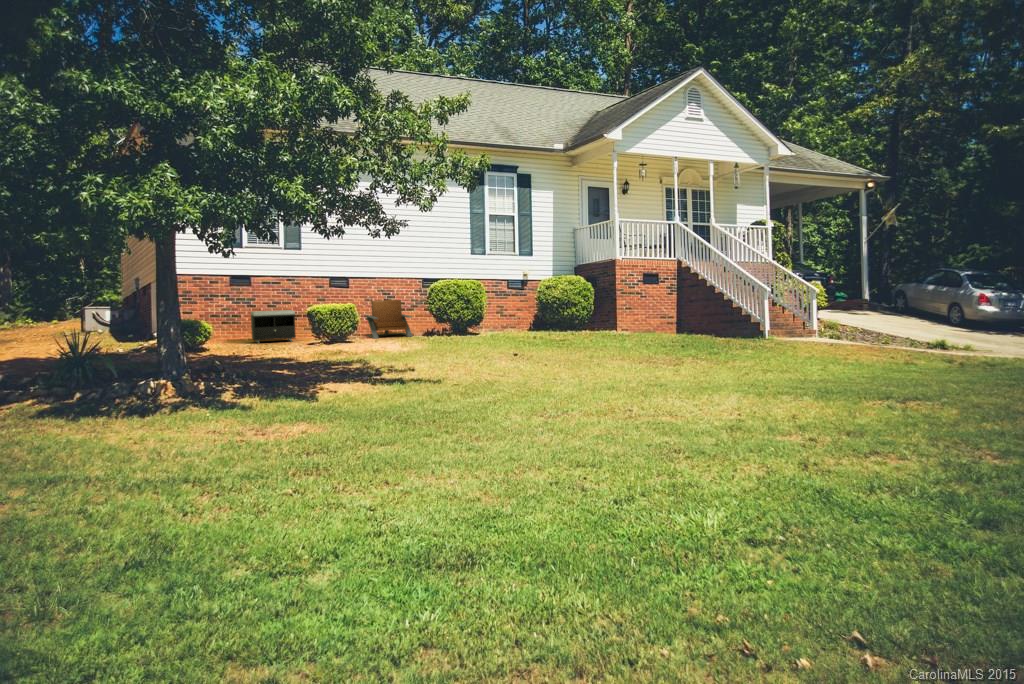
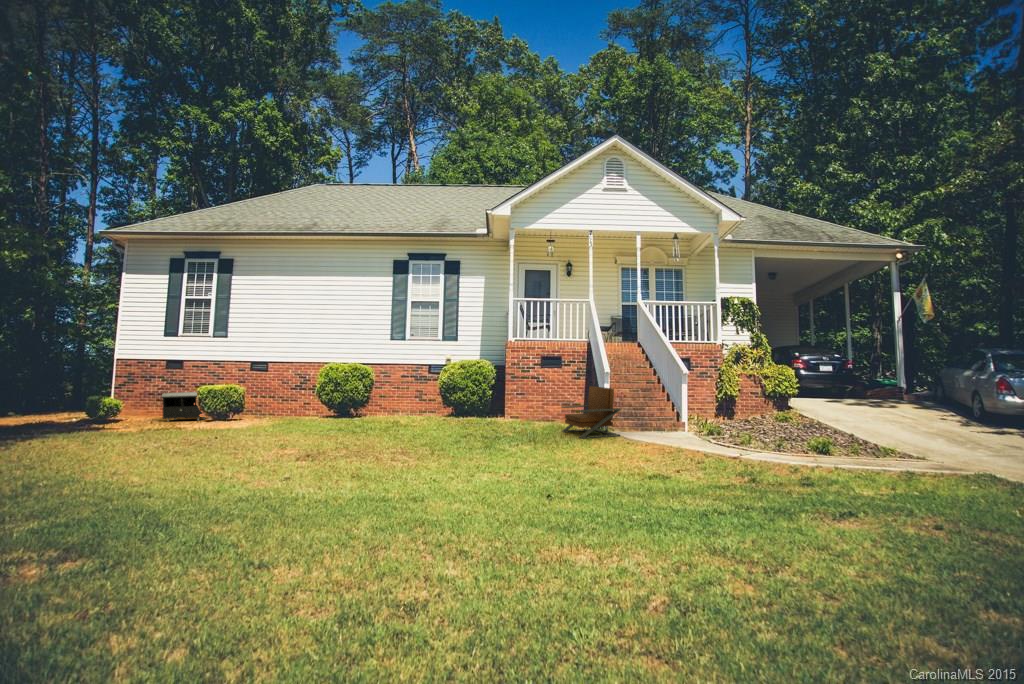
lounge chair: present [366,300,412,339] -> present [562,386,621,439]

